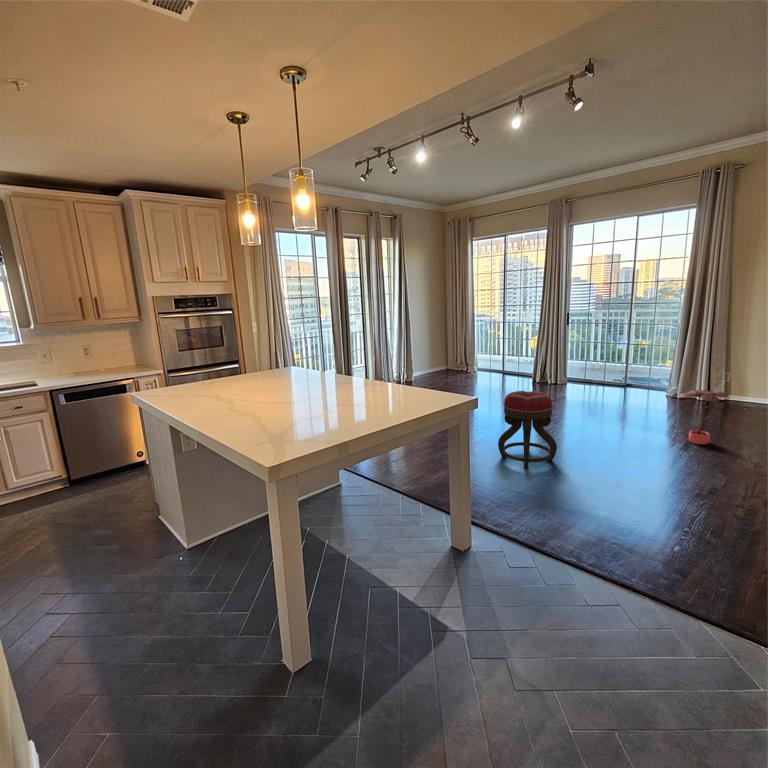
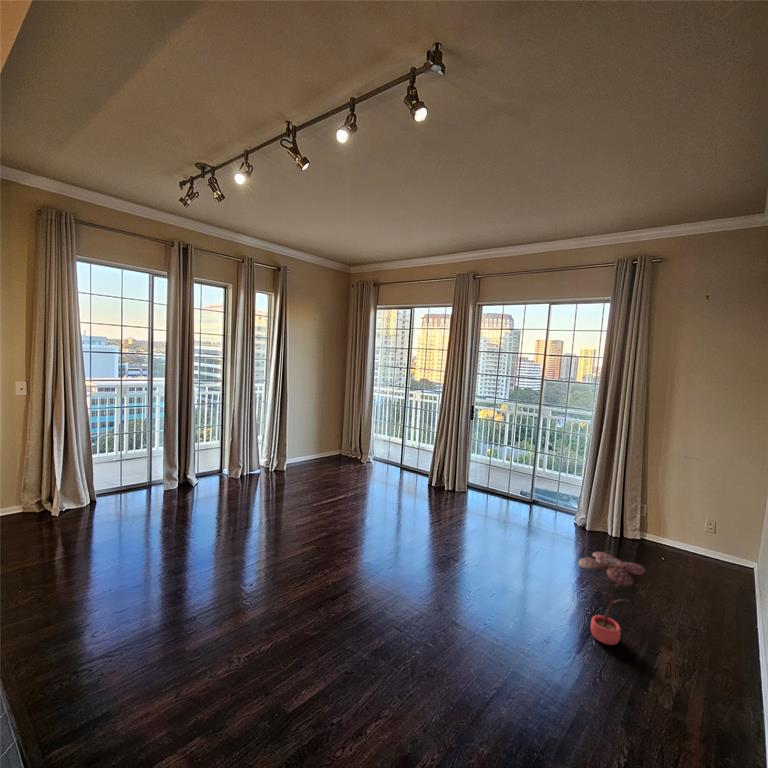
ottoman: present [498,391,557,468] -> none [286,544,376,700]

